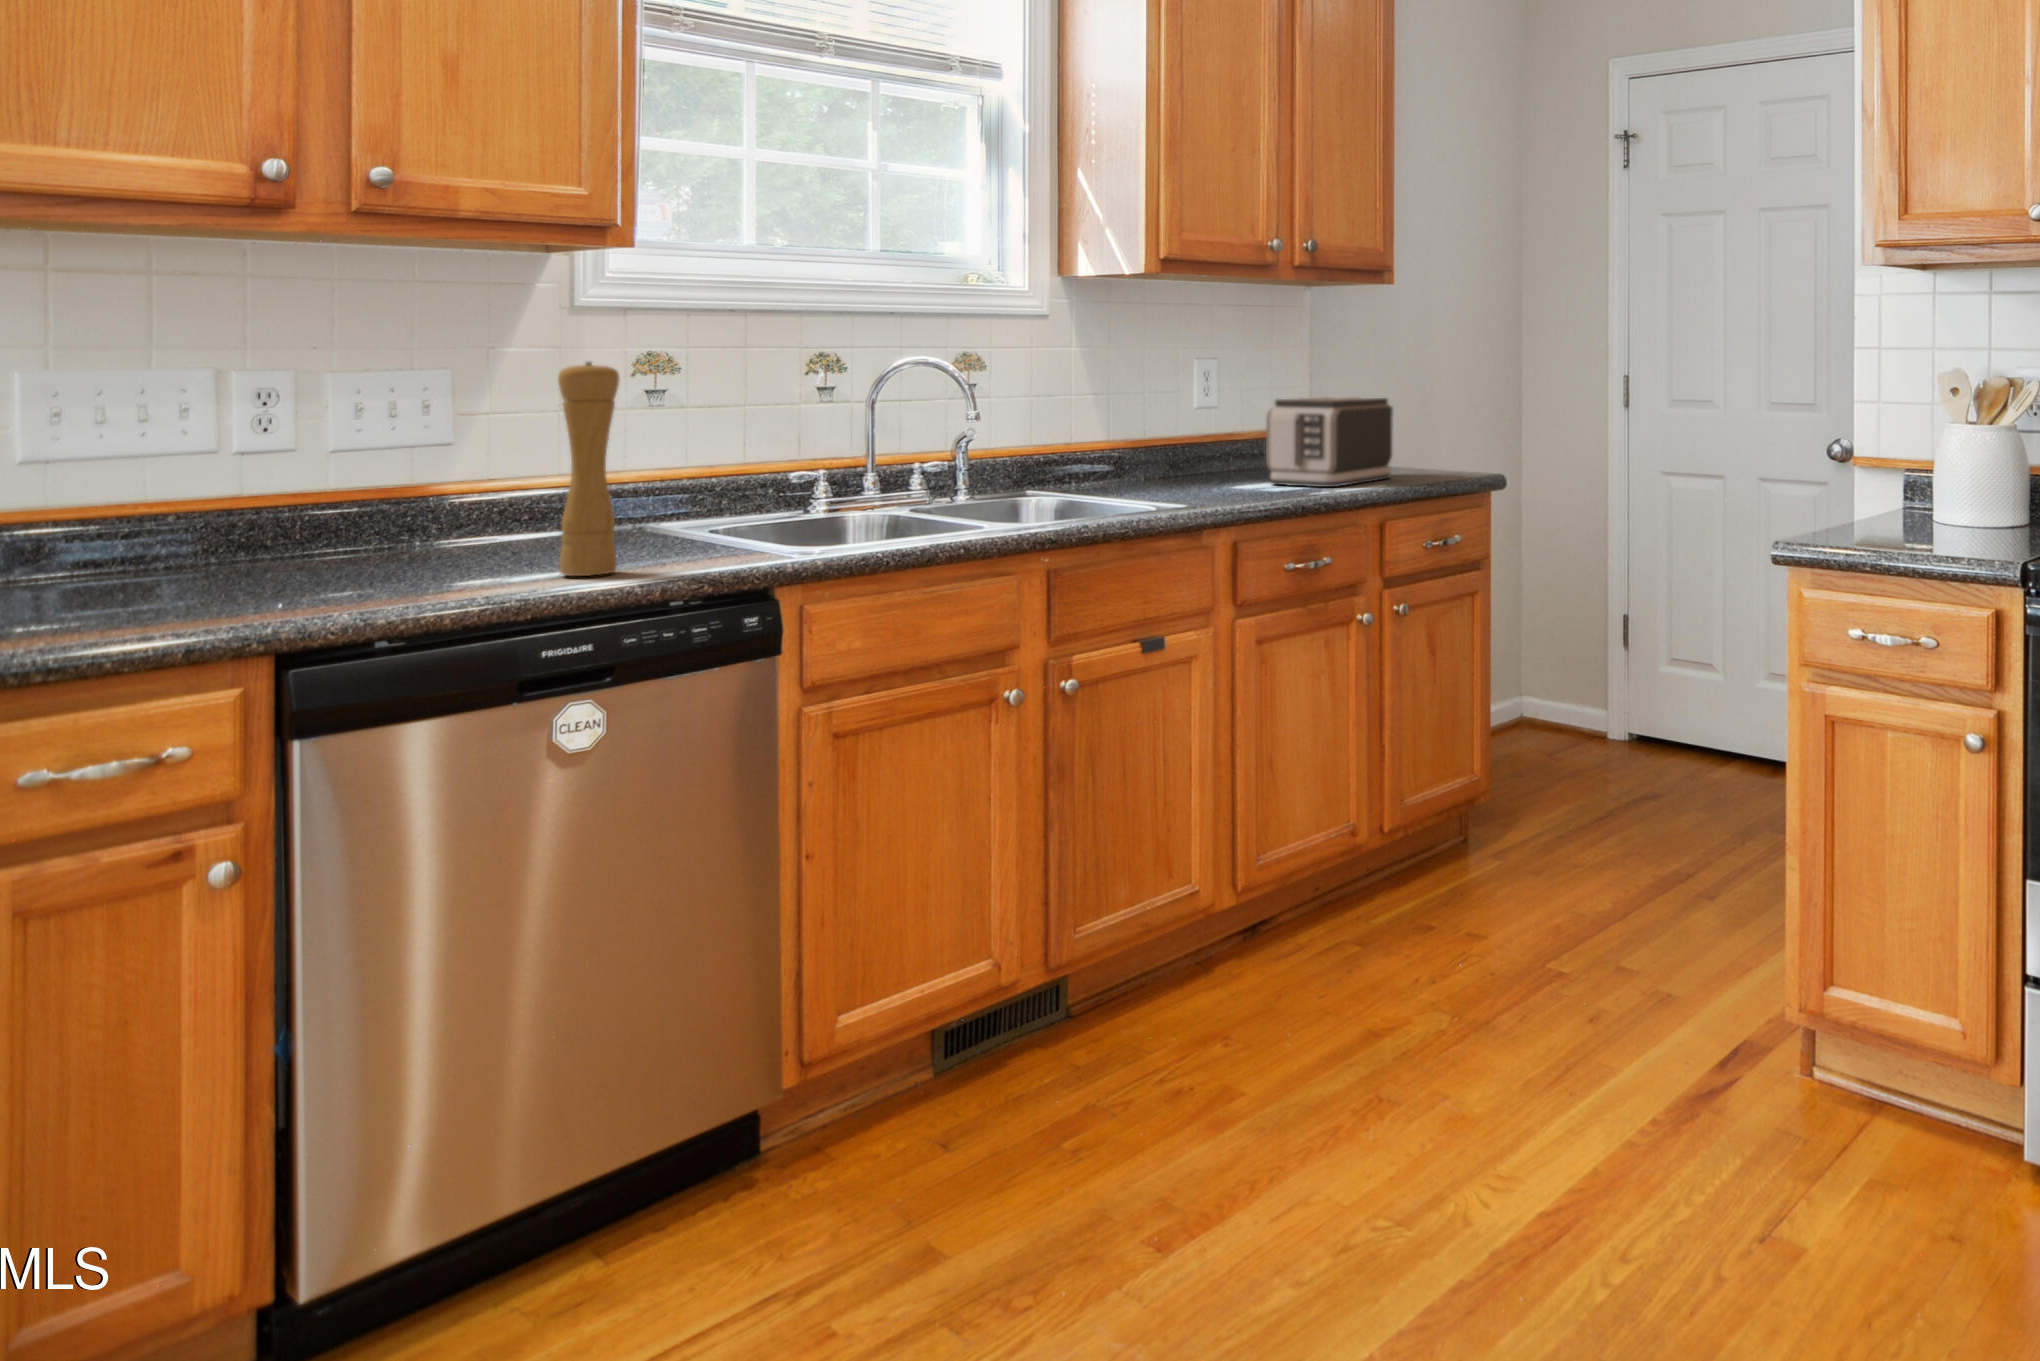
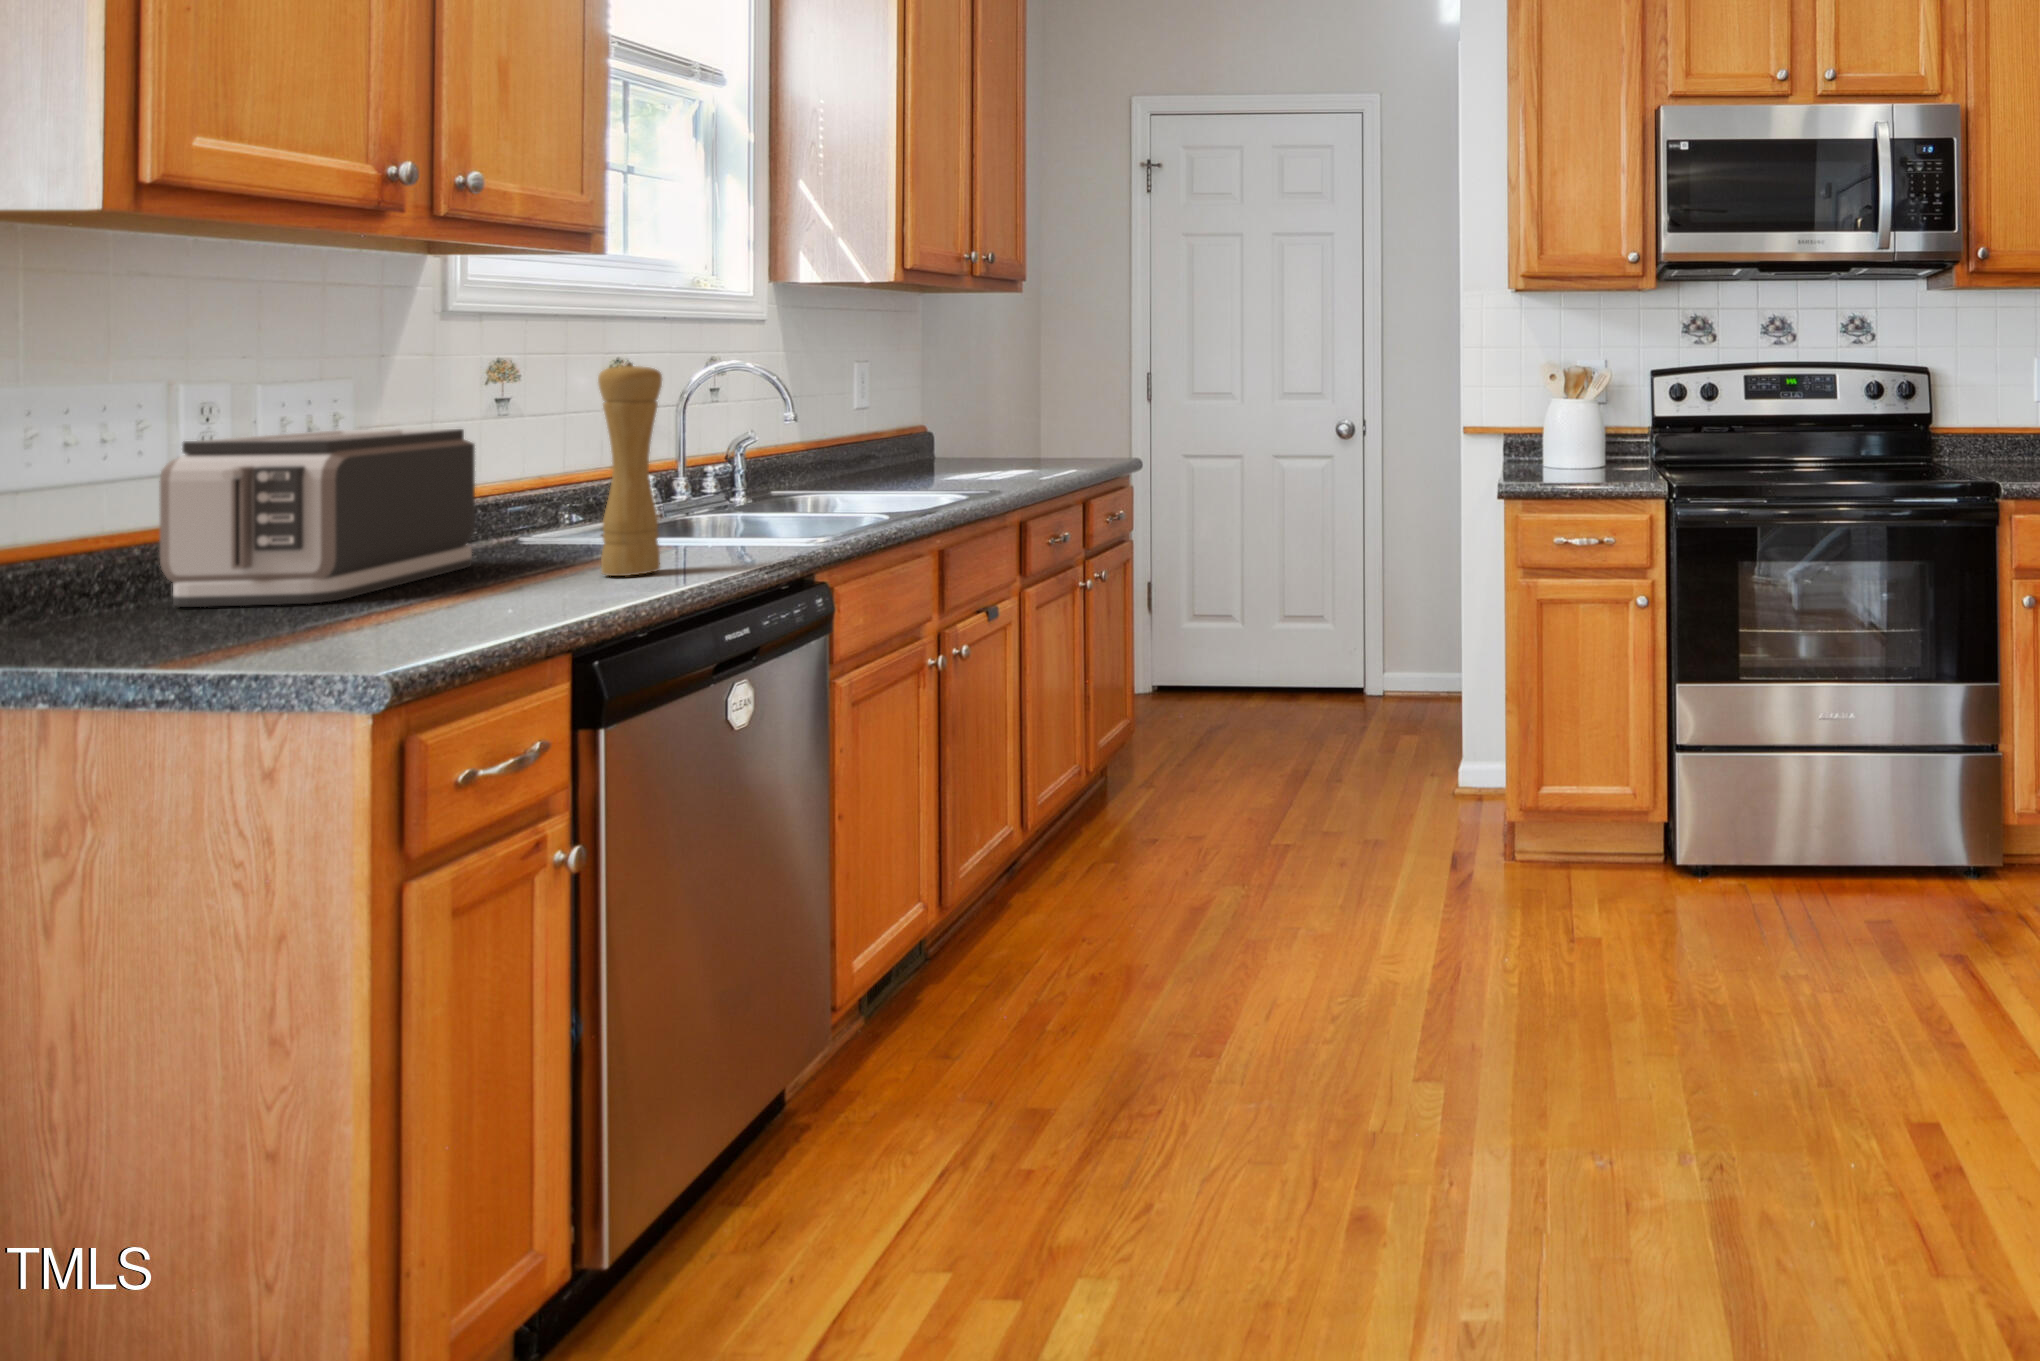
toaster: present [1266,397,1393,487] -> present [159,429,475,607]

